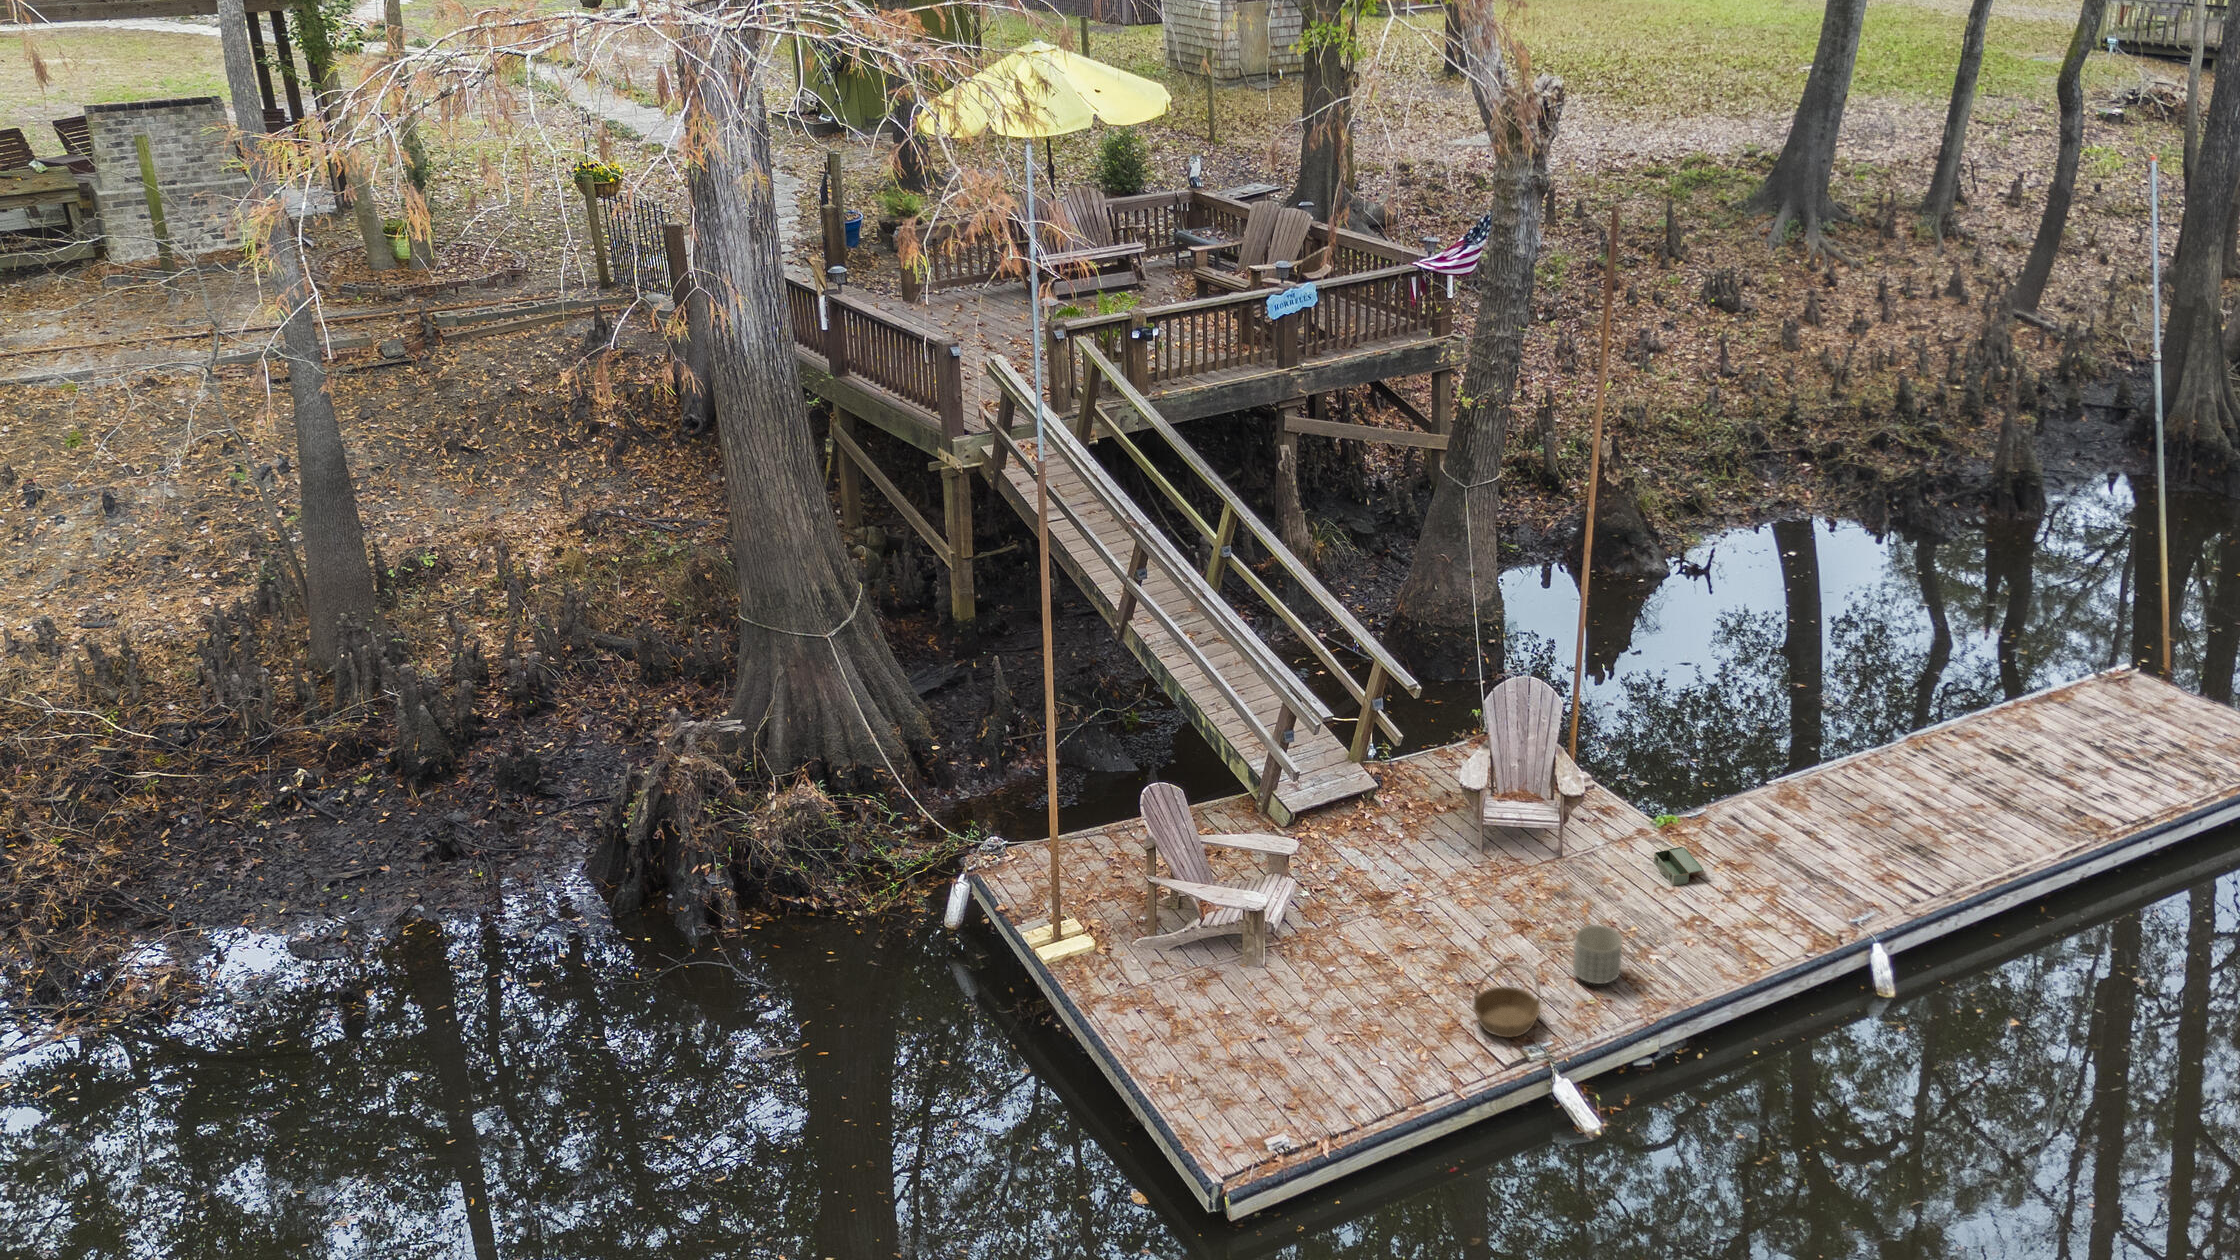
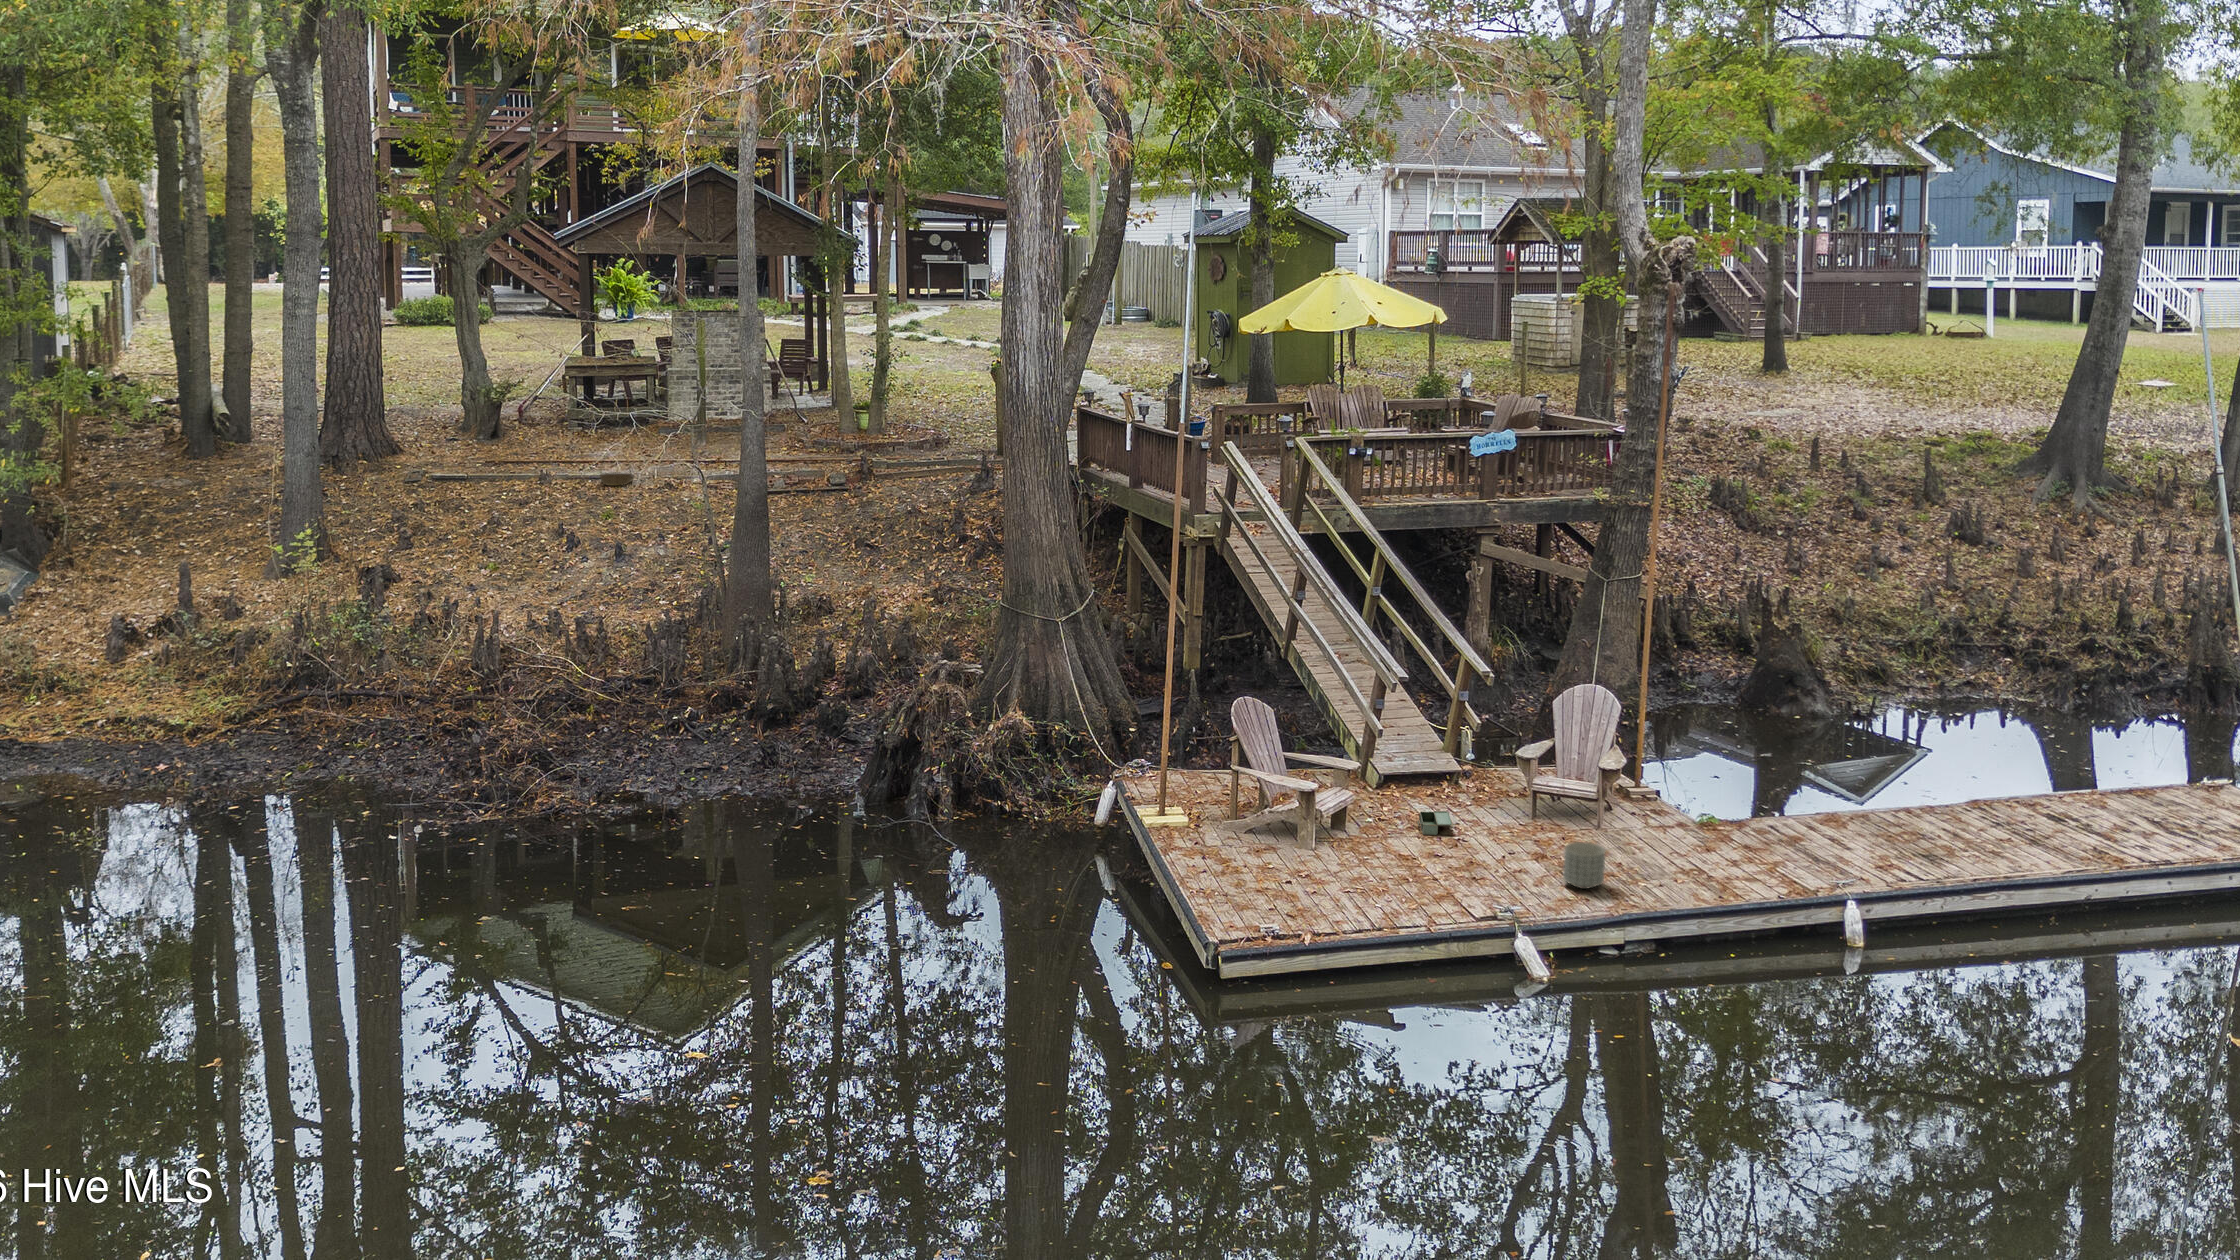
toolbox: present [1654,847,1704,886] -> present [1418,811,1452,835]
basket: present [1473,964,1541,1038] -> present [600,453,632,486]

